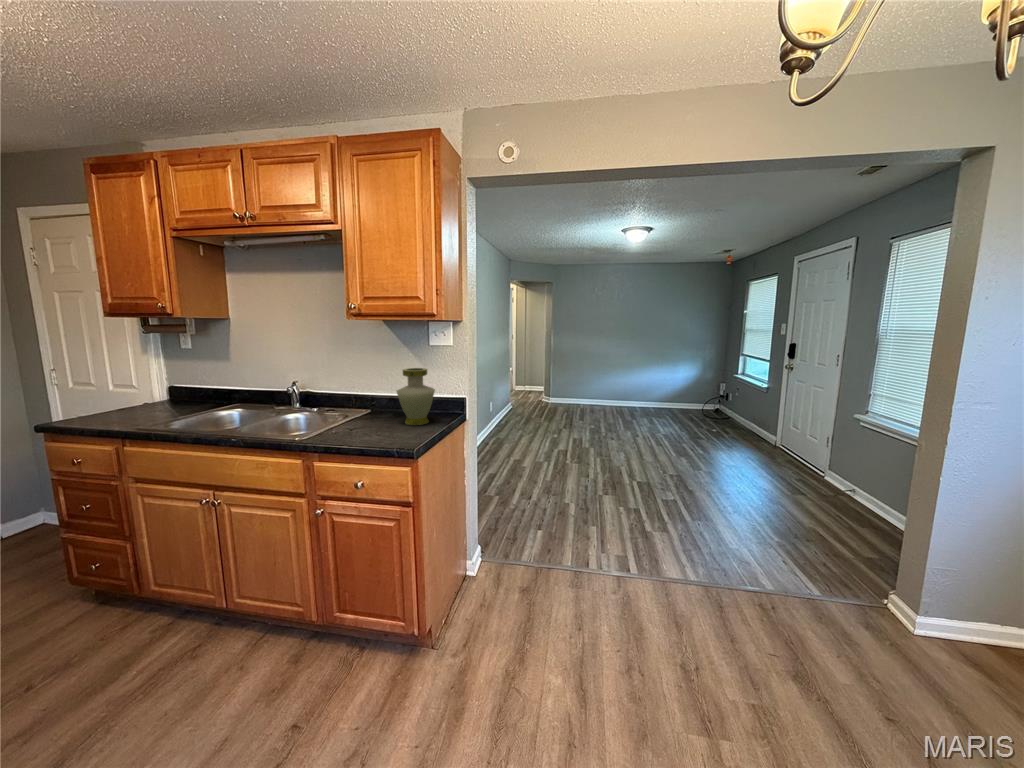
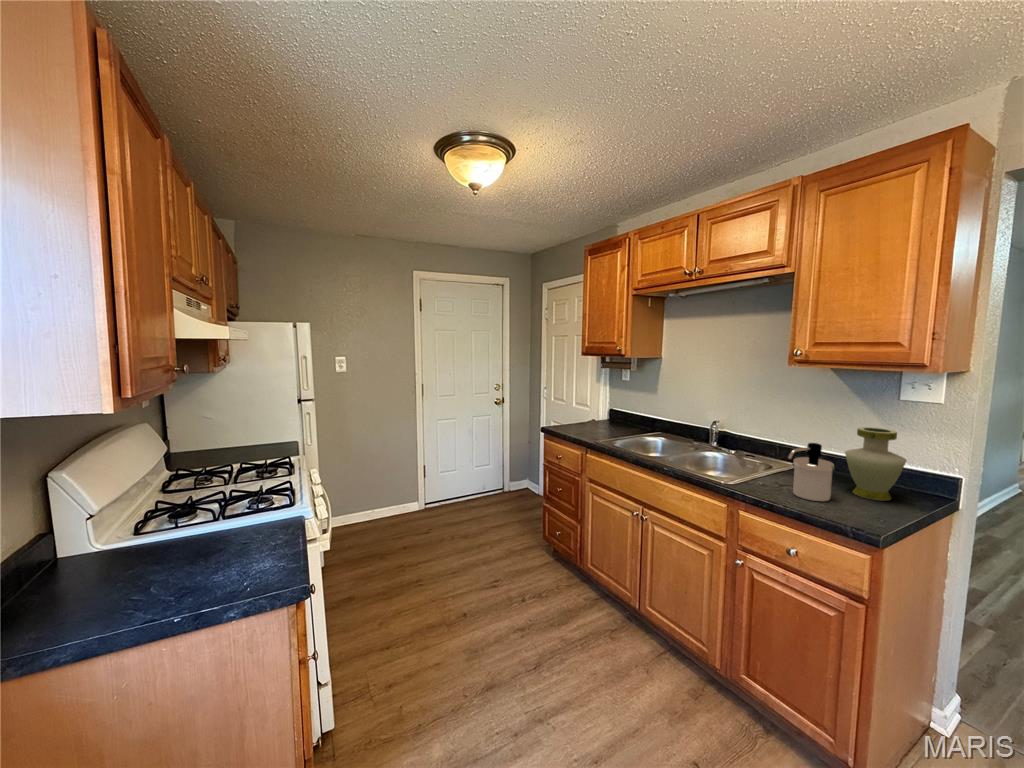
soap dispenser: none [348,386,387,436] -> present [788,443,834,501]

